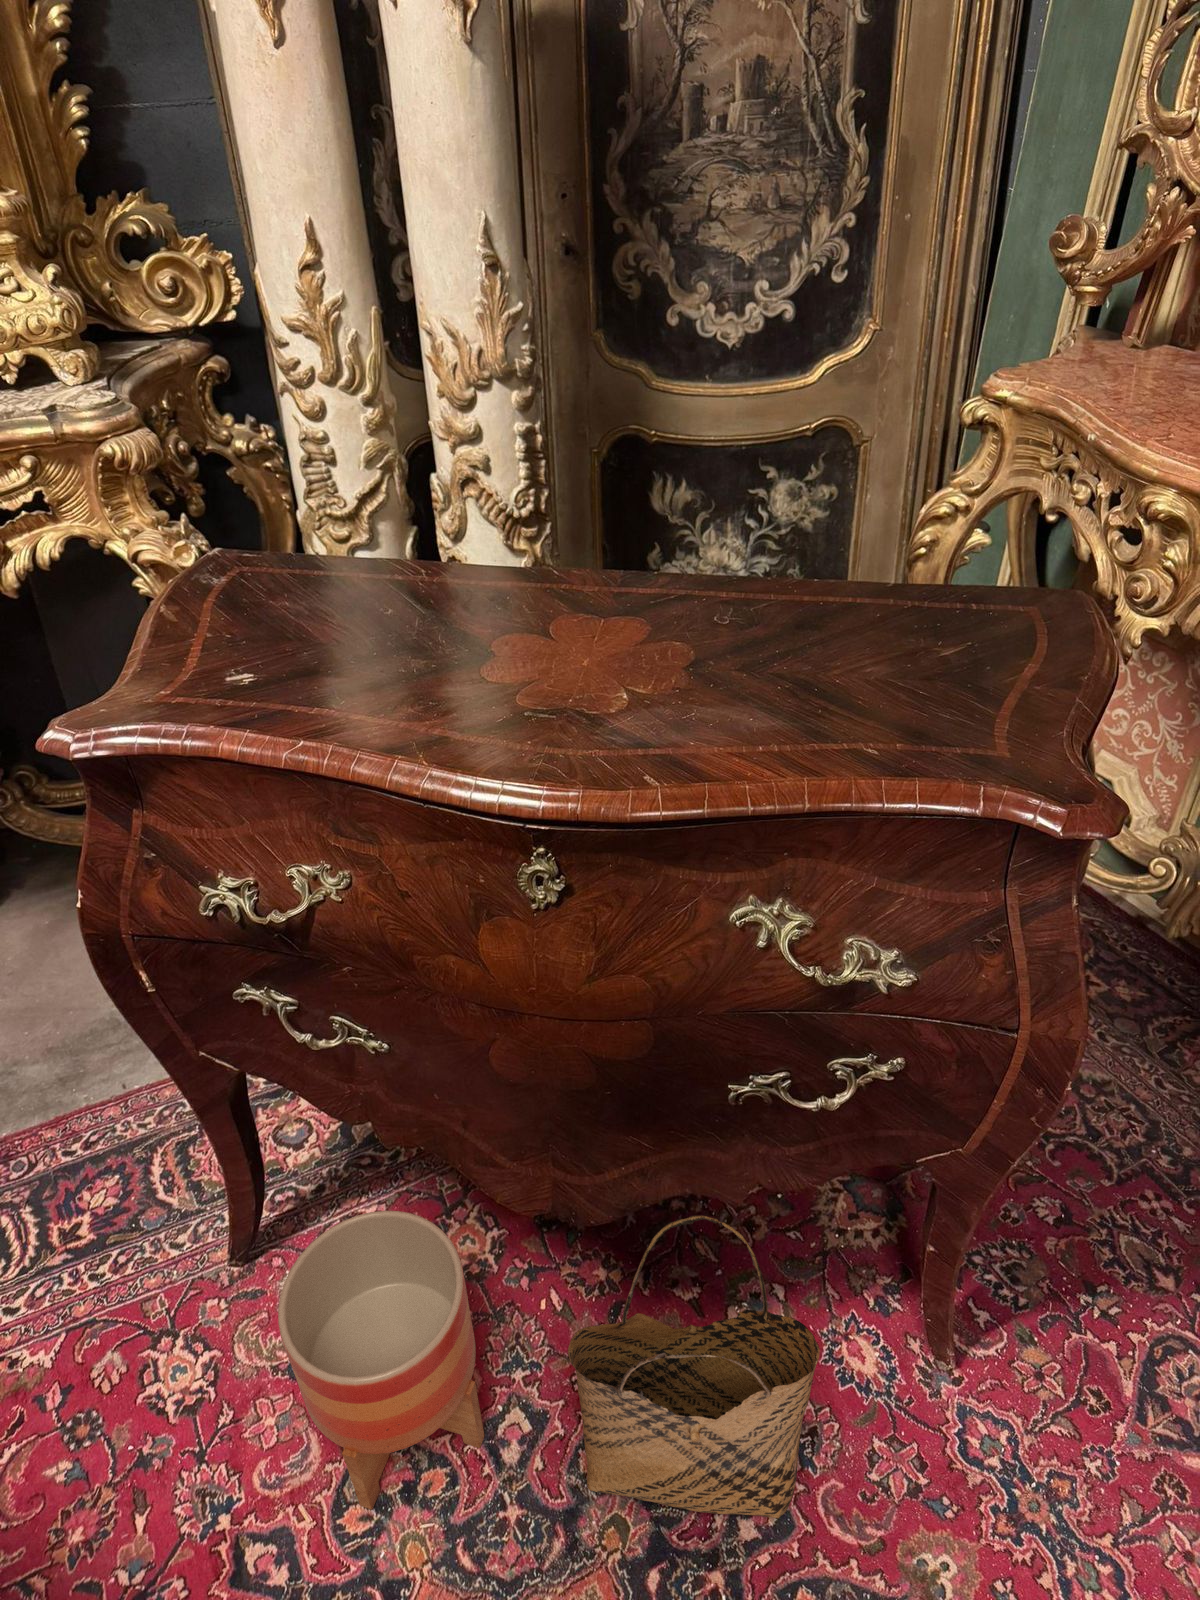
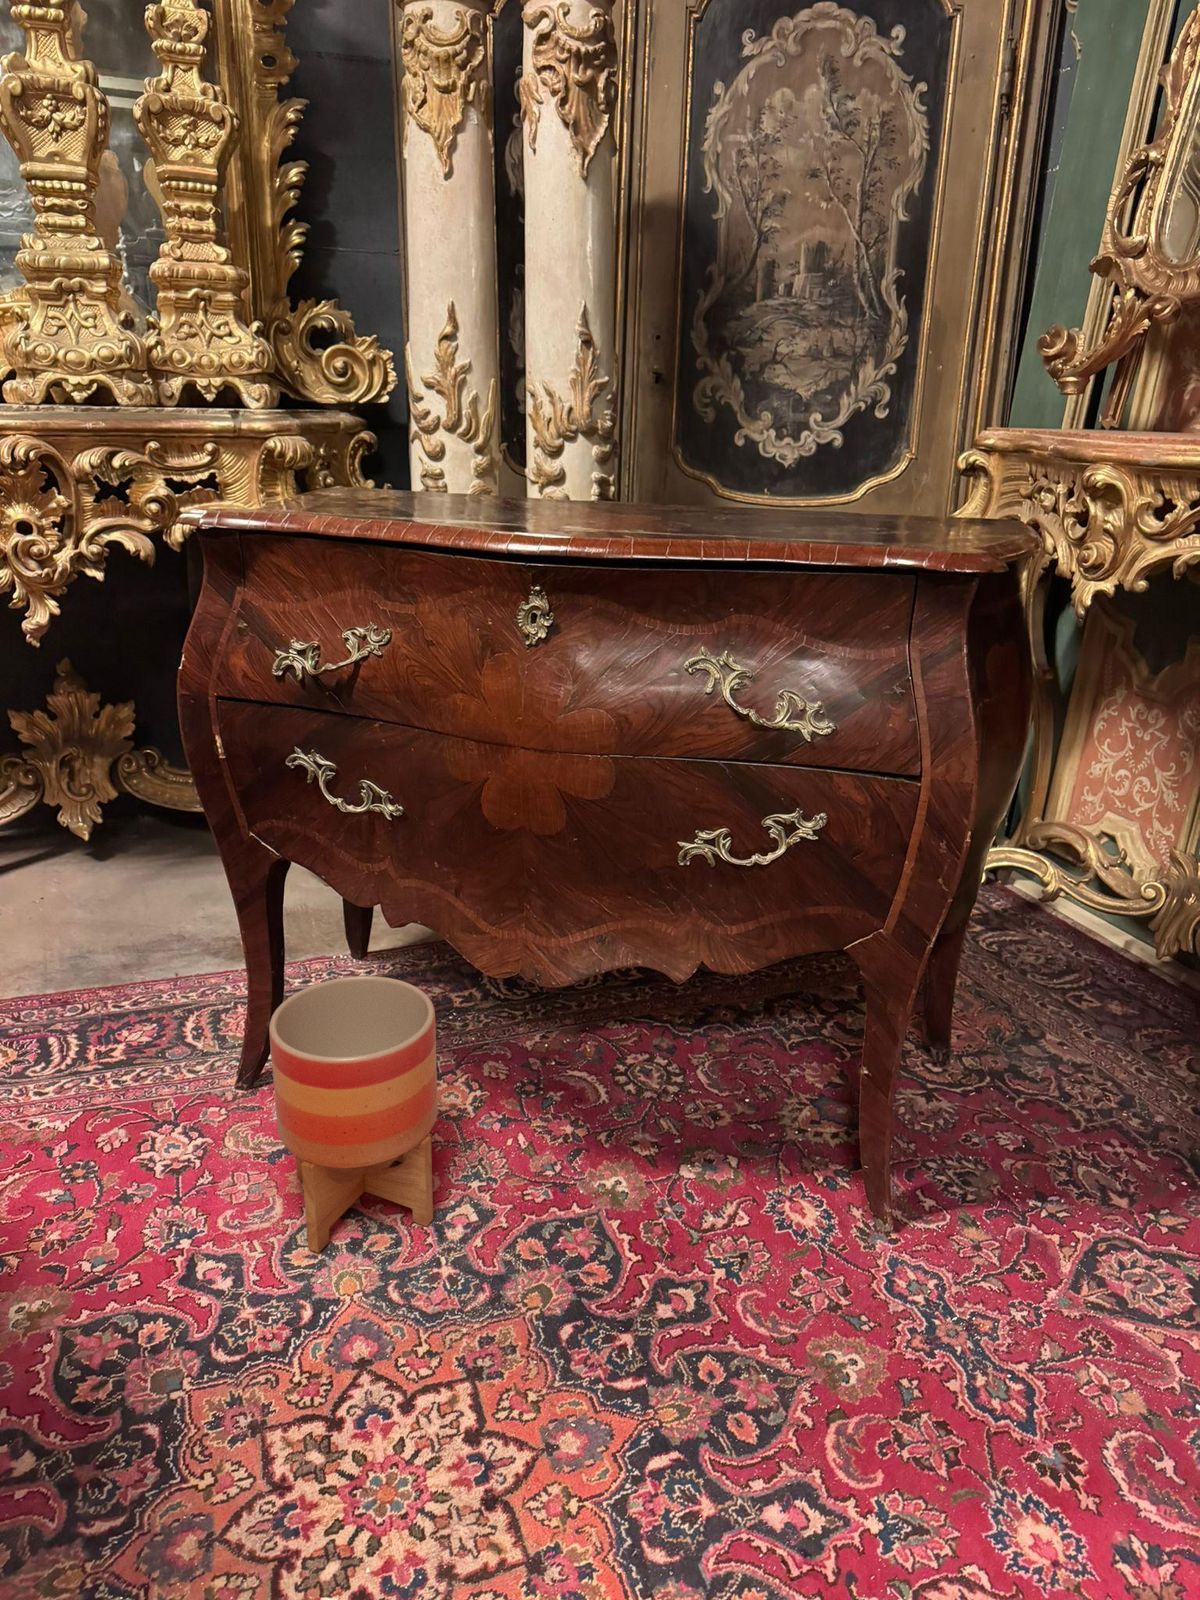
woven basket: present [568,1215,820,1518] -> none [514,969,744,1299]

